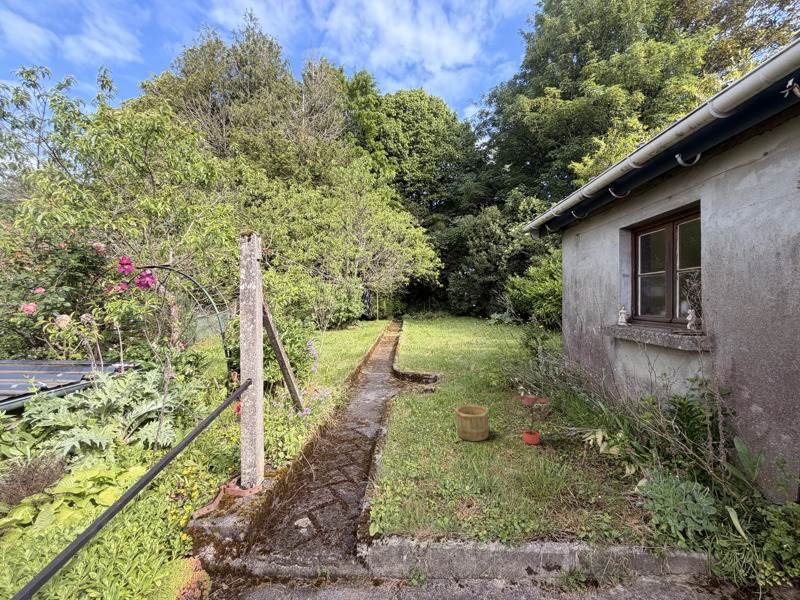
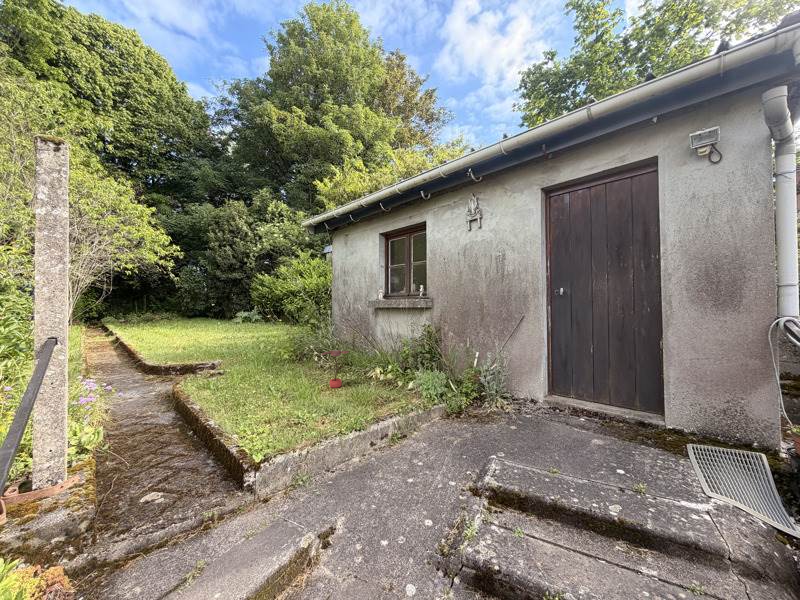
wooden bucket: present [455,405,489,441] -> none [271,367,303,396]

